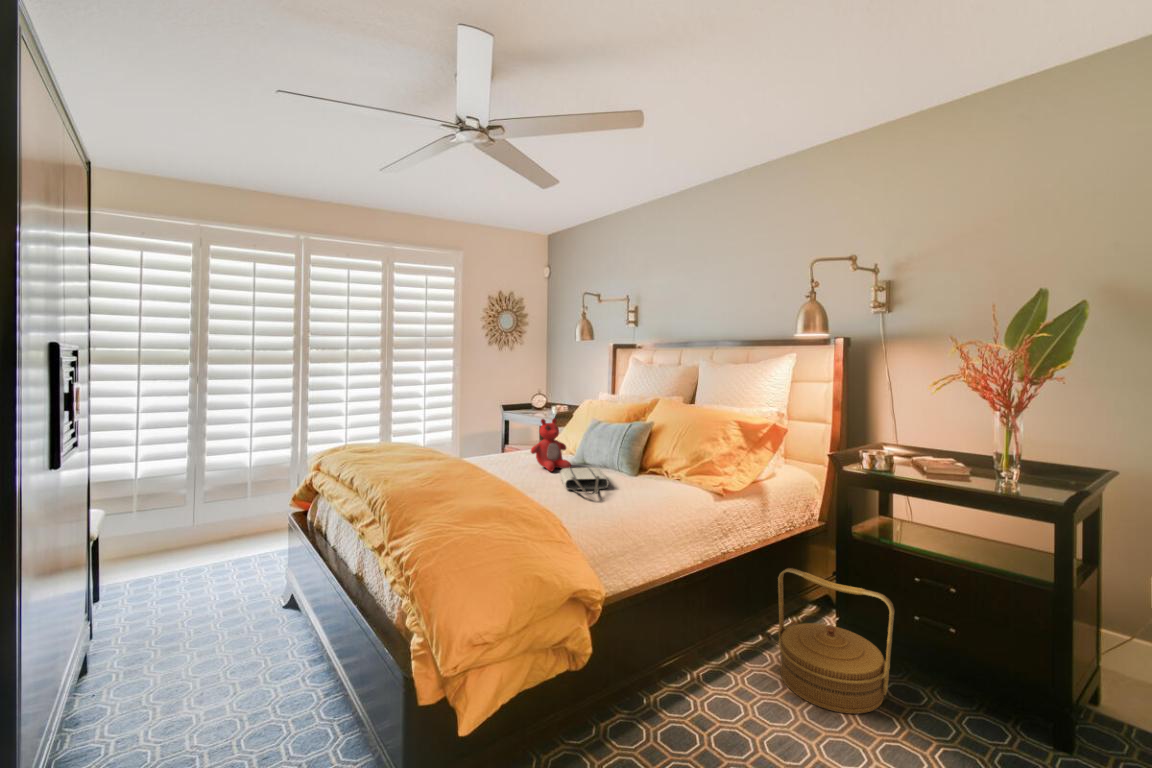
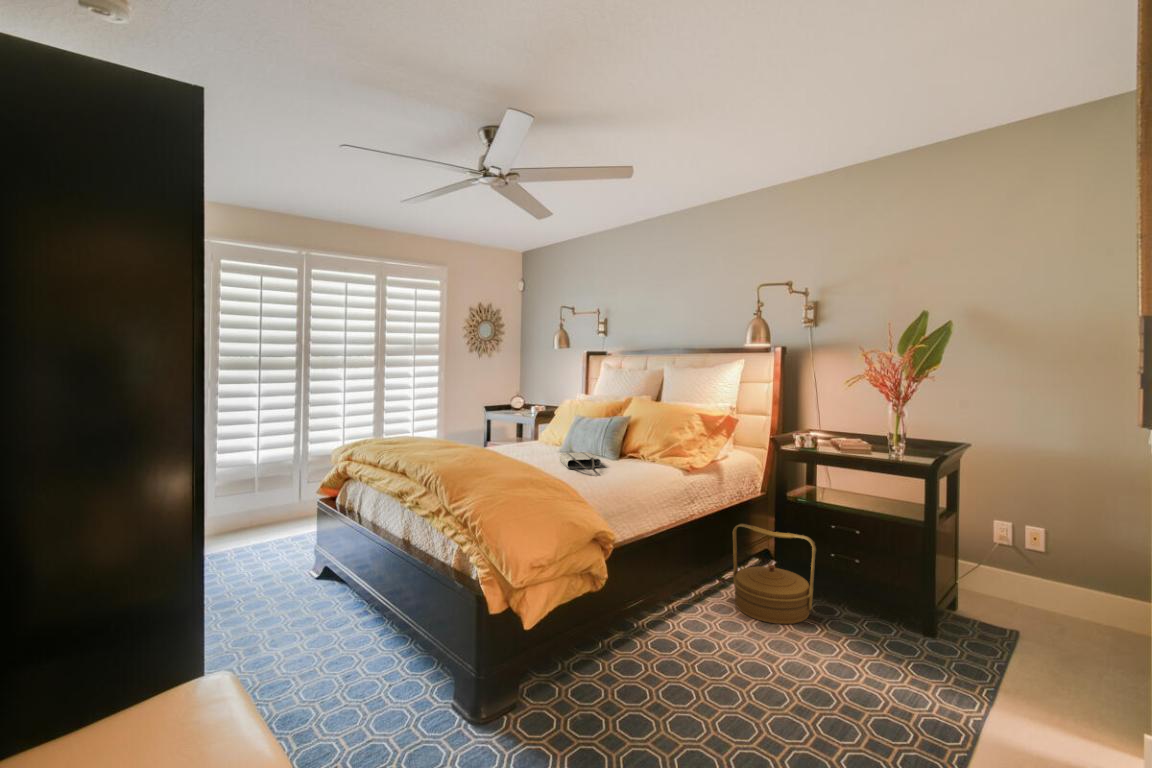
stuffed bear: present [531,418,571,471] -> none [531,413,565,457]

